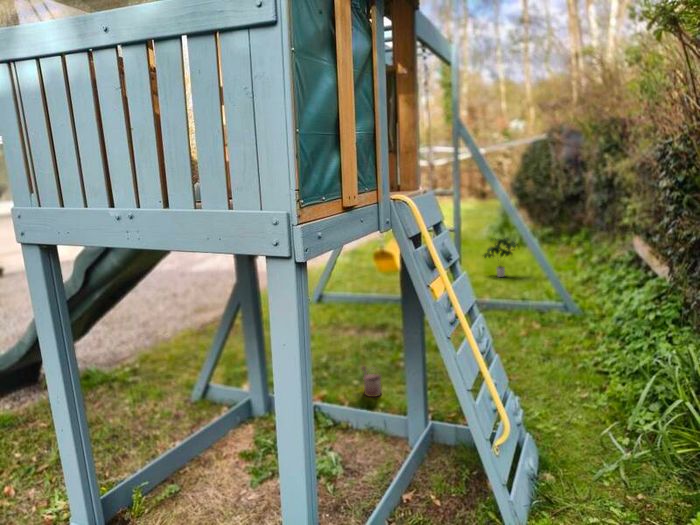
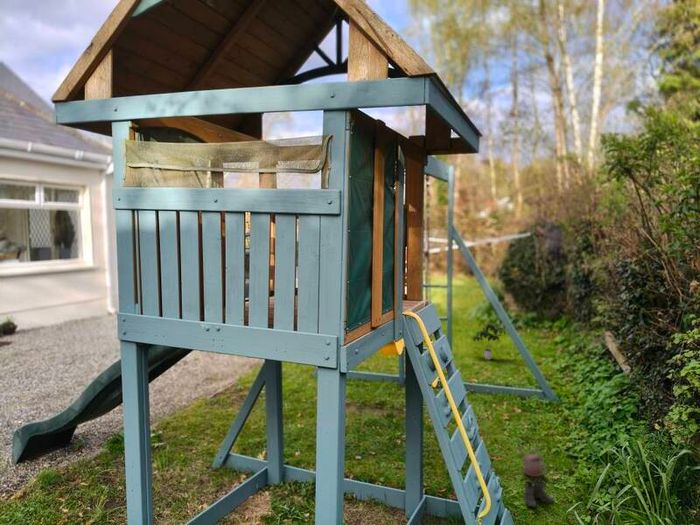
watering can: present [361,366,382,397] -> present [518,447,544,477]
boots: none [540,399,583,430] -> present [524,480,553,508]

